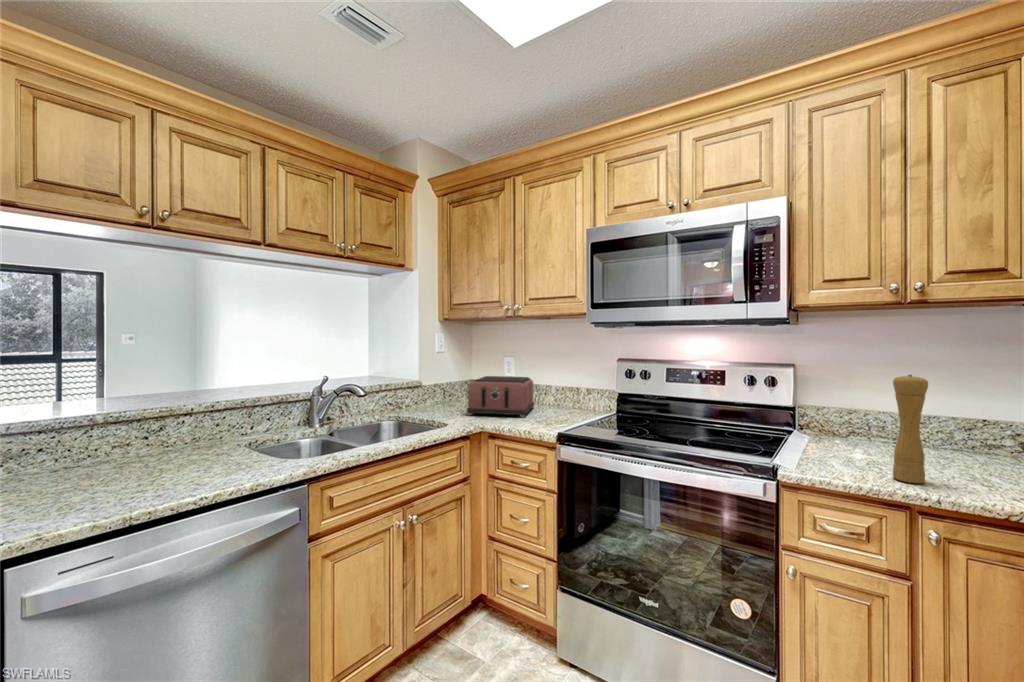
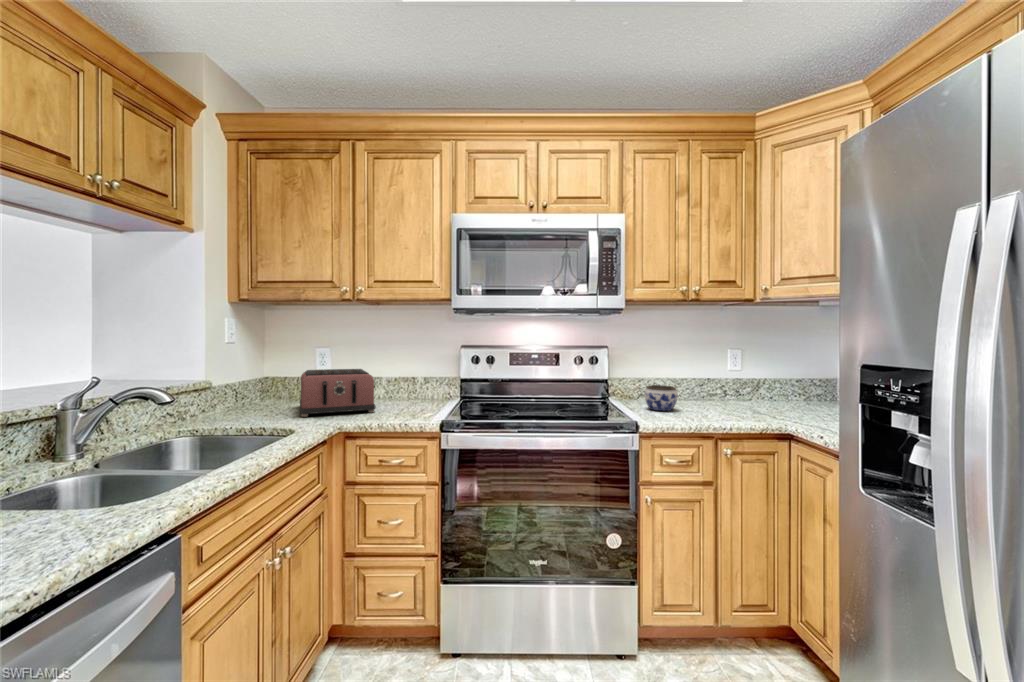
pepper mill: present [893,375,928,483] -> none [700,348,720,421]
jar: none [830,420,885,458] -> present [645,385,678,411]

